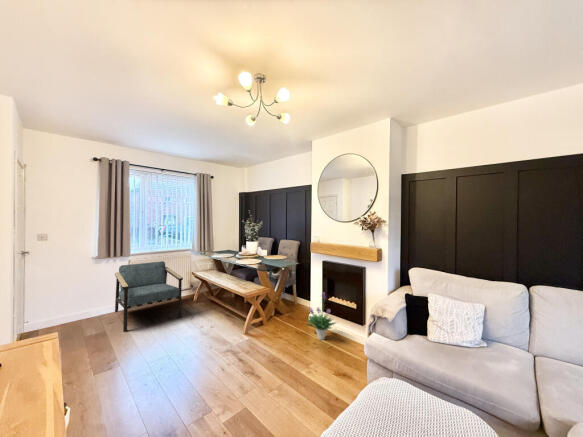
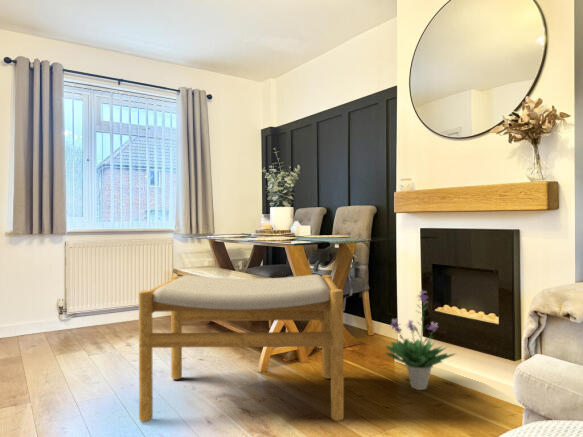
armchair: present [115,261,183,331] -> none [41,247,152,357]
footstool: none [187,285,289,373] -> present [139,275,344,422]

